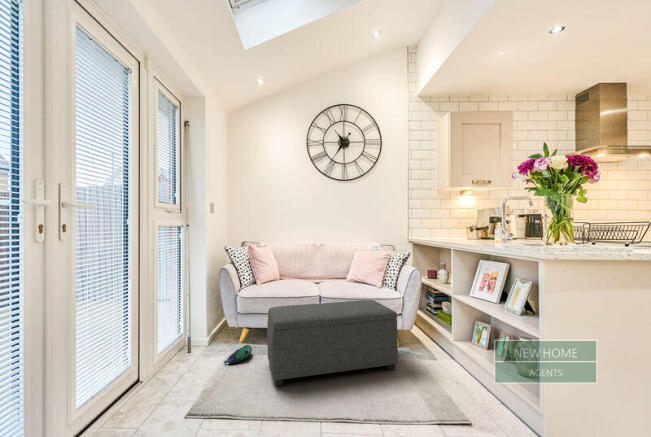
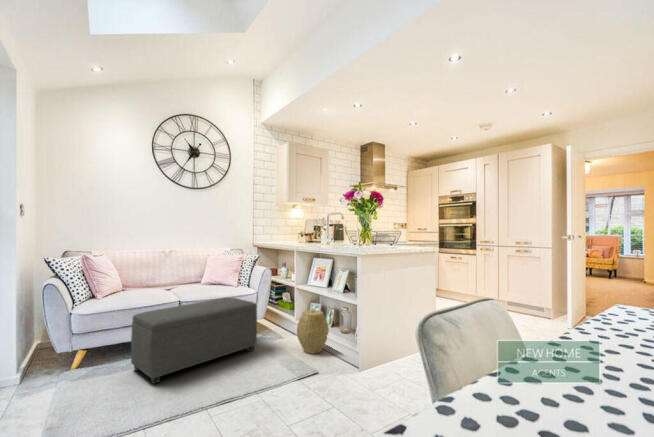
woven basket: none [449,332,499,396] -> present [297,310,329,354]
plush toy: present [224,345,252,364] -> none [76,358,107,381]

